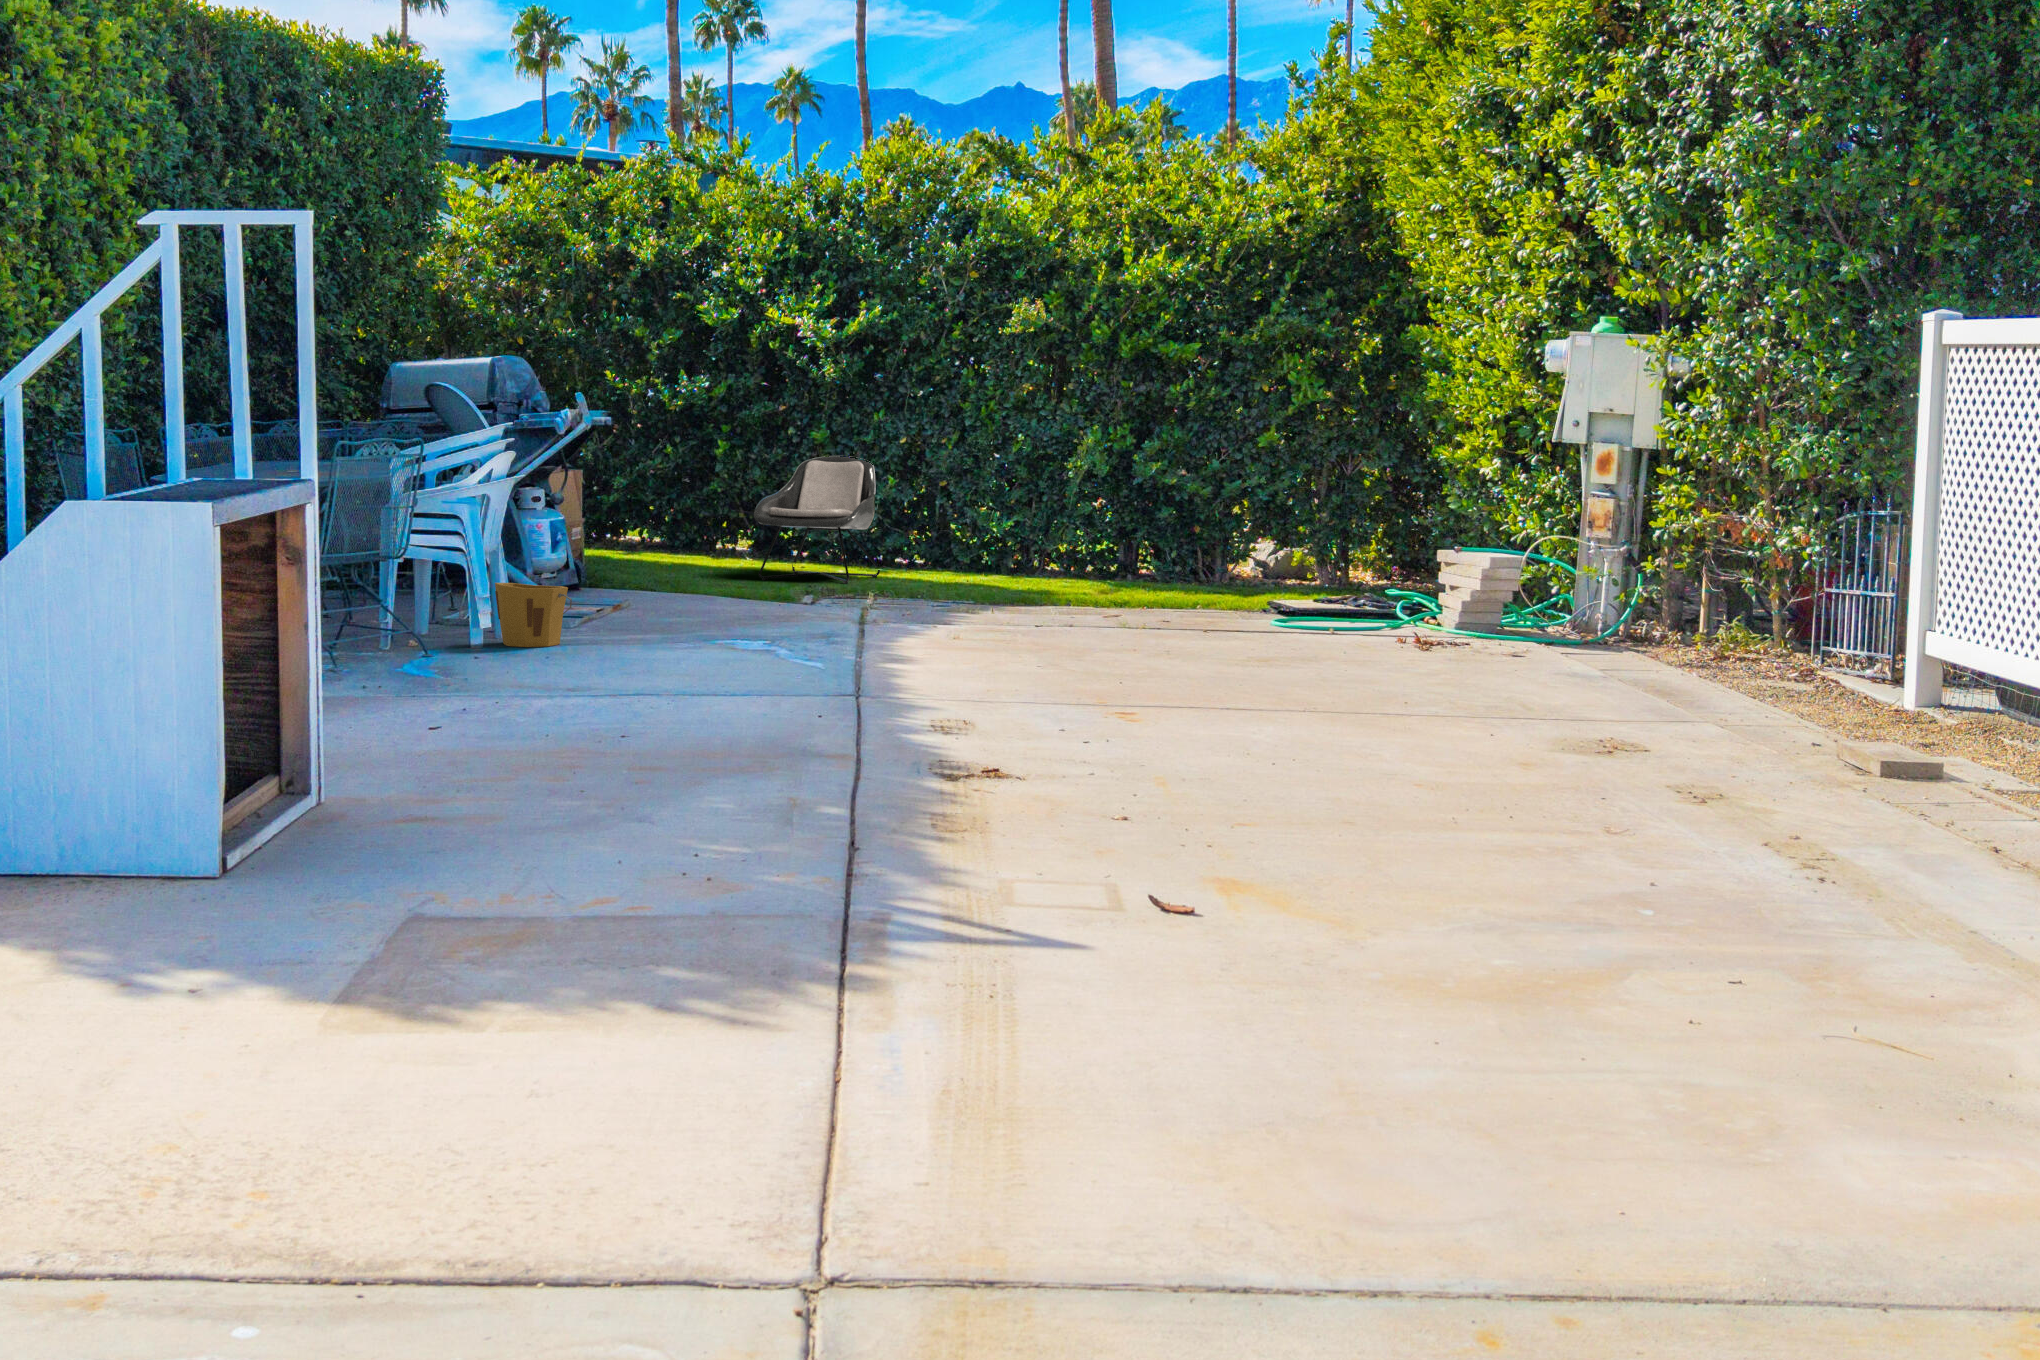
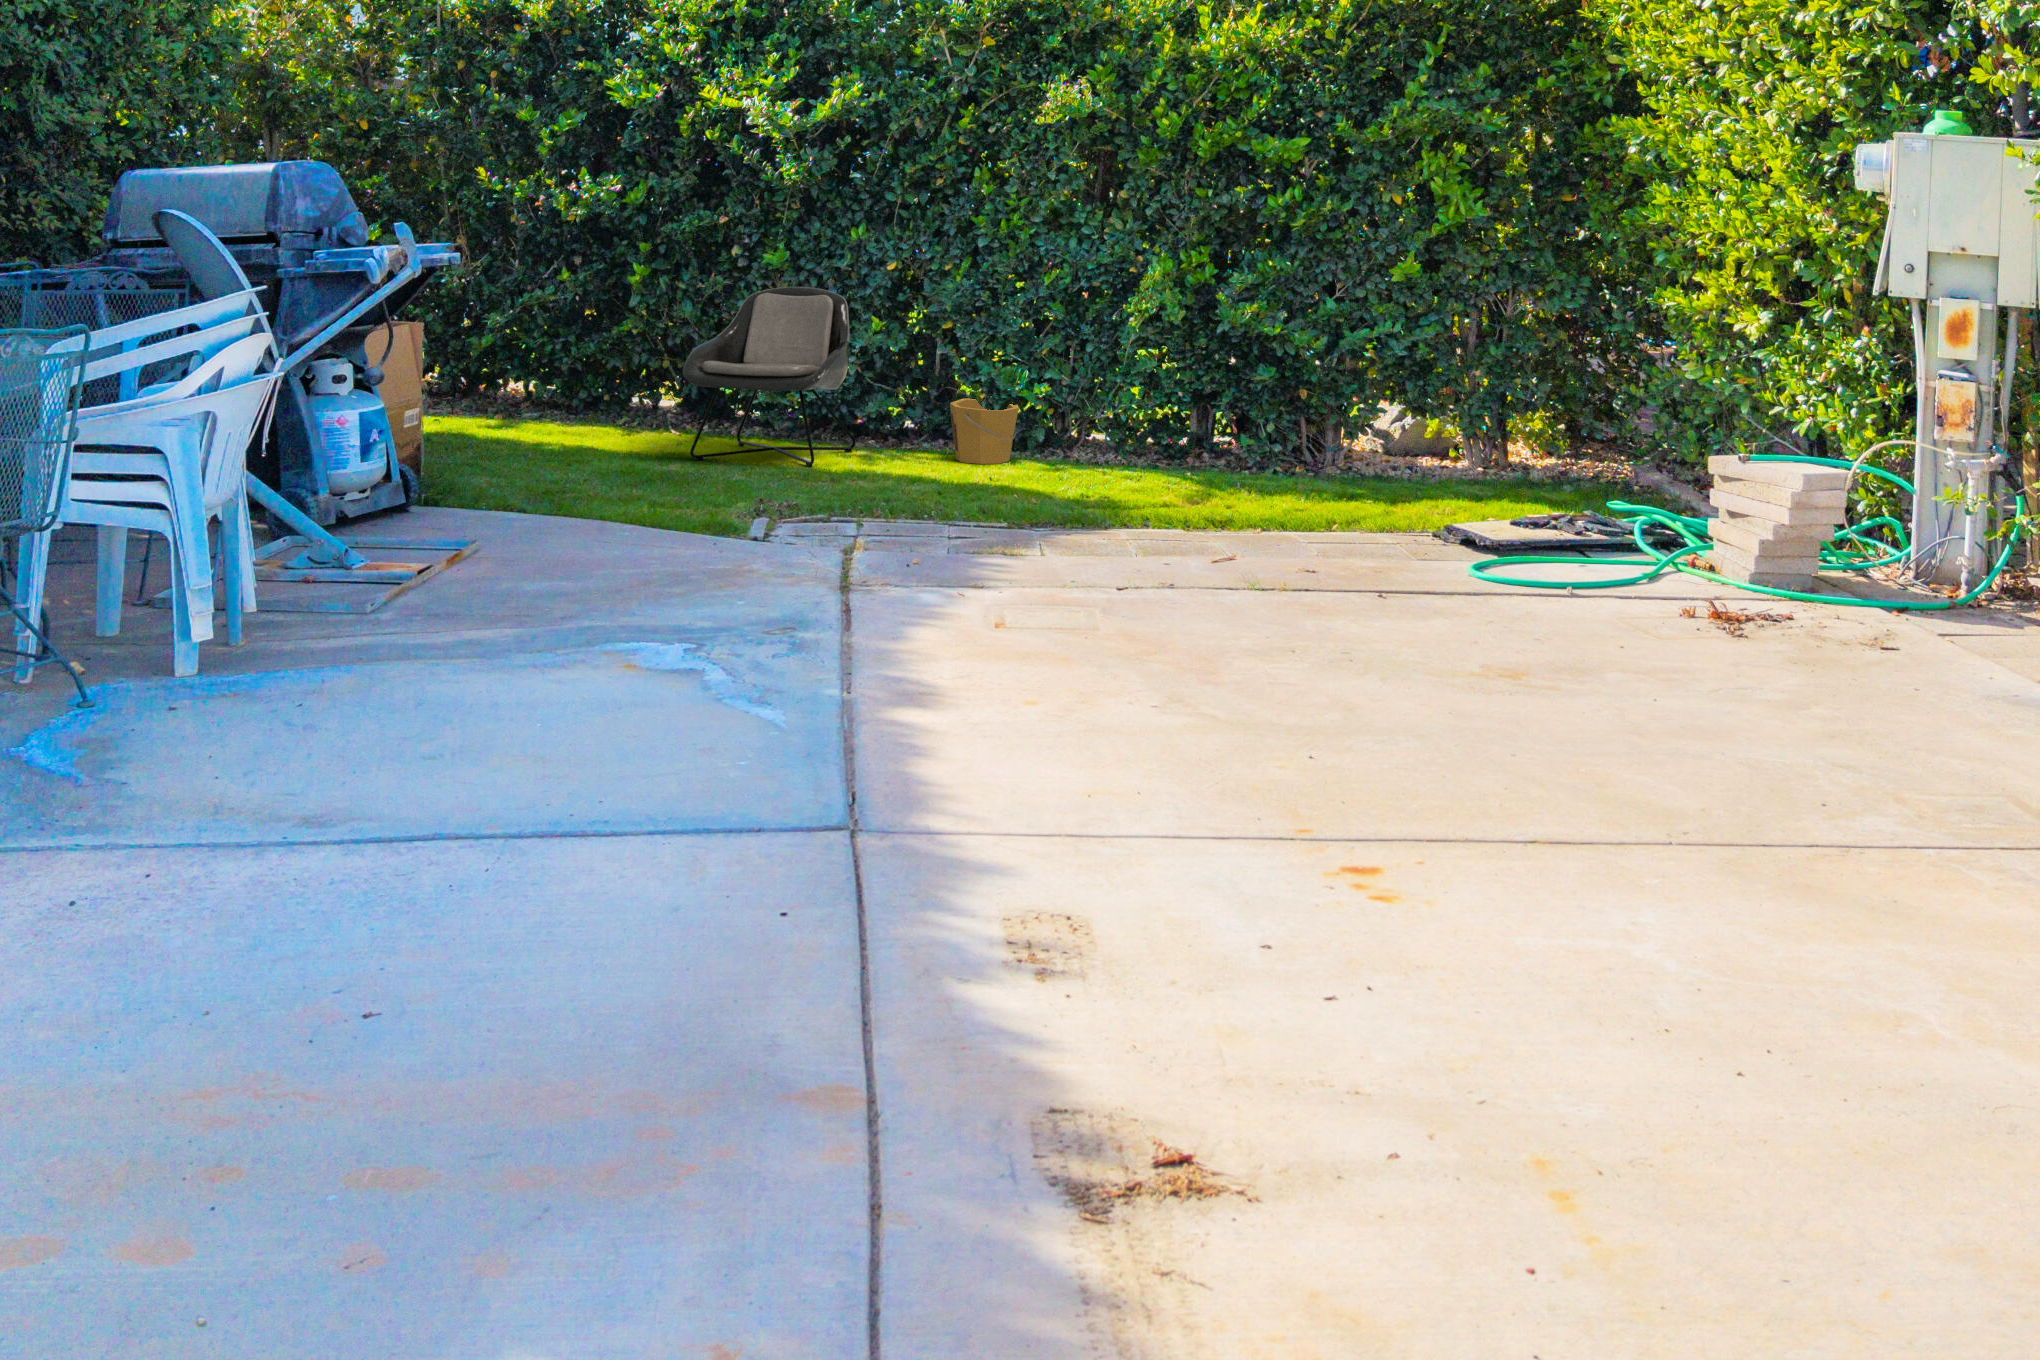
bucket: present [495,583,572,647] -> present [950,398,1019,464]

